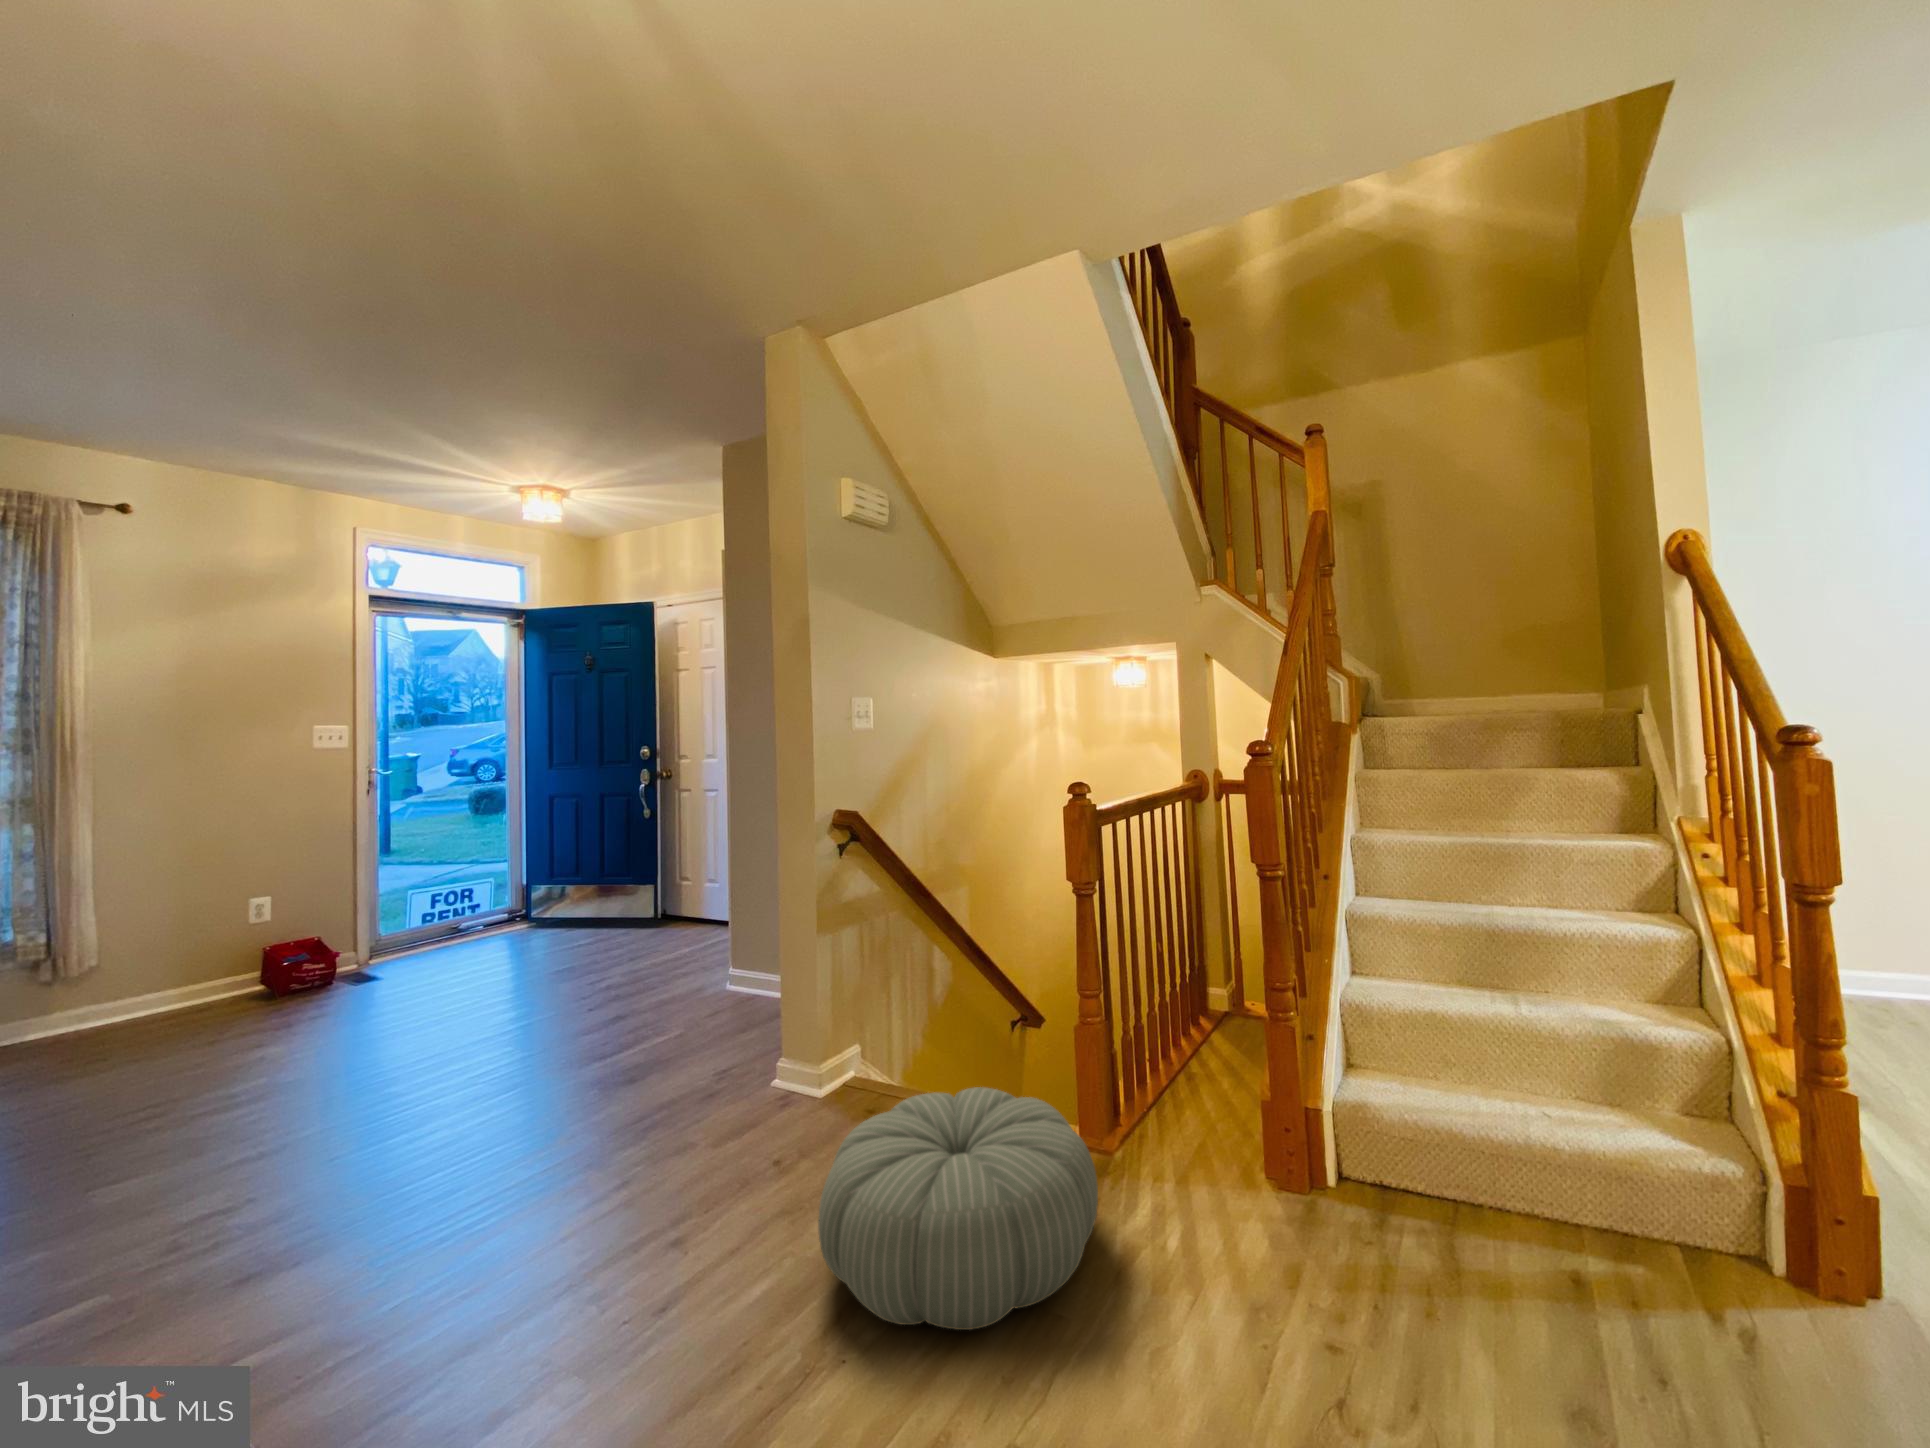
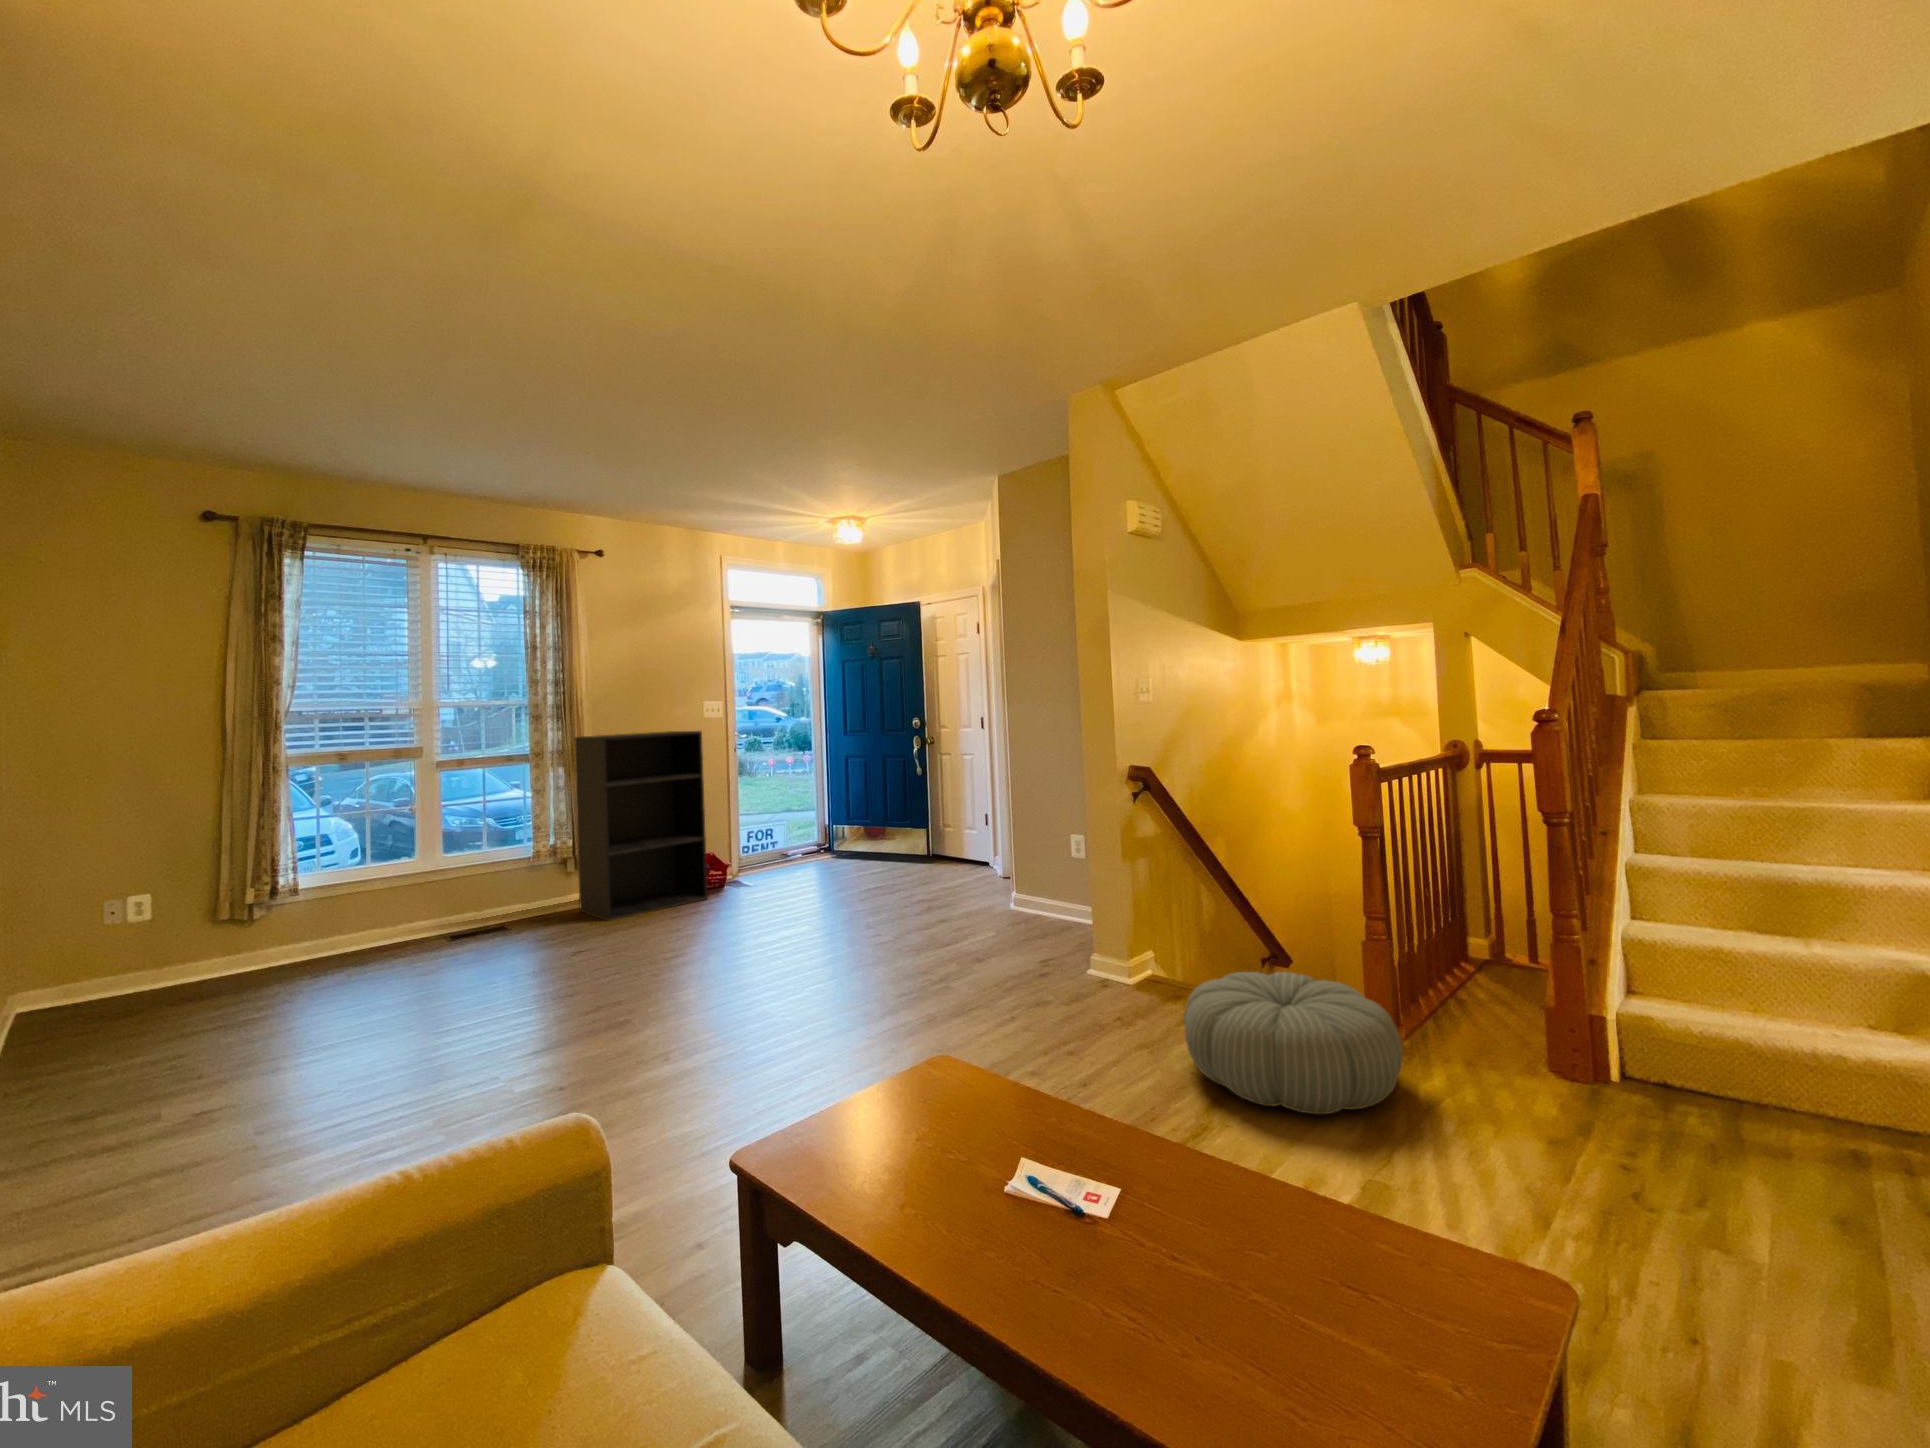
bookshelf: none [13,767,280,1071] -> present [575,731,708,921]

